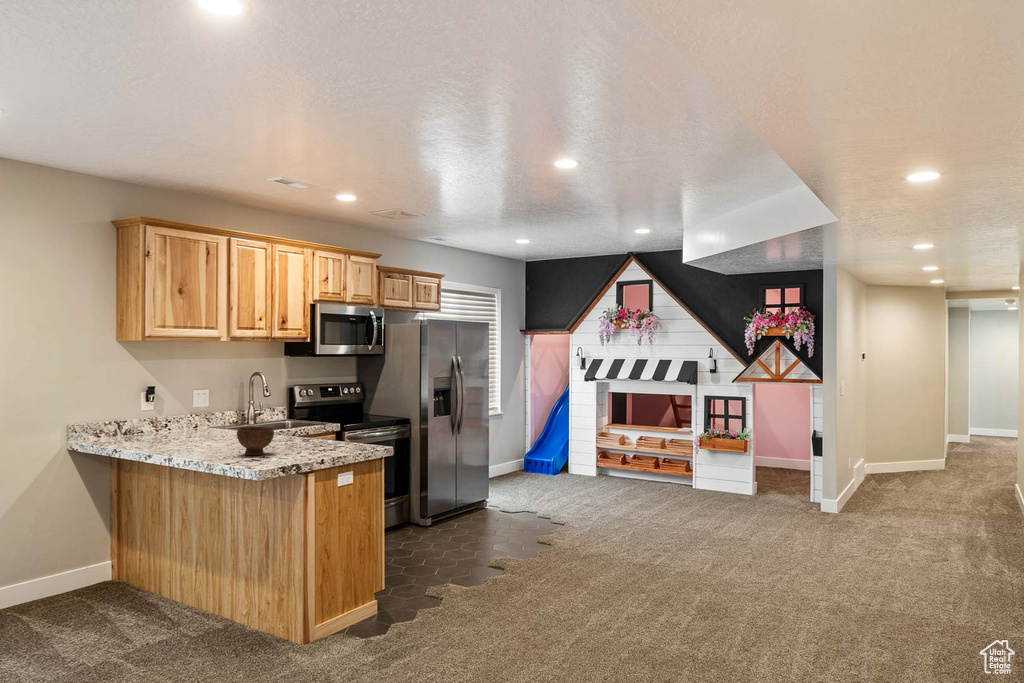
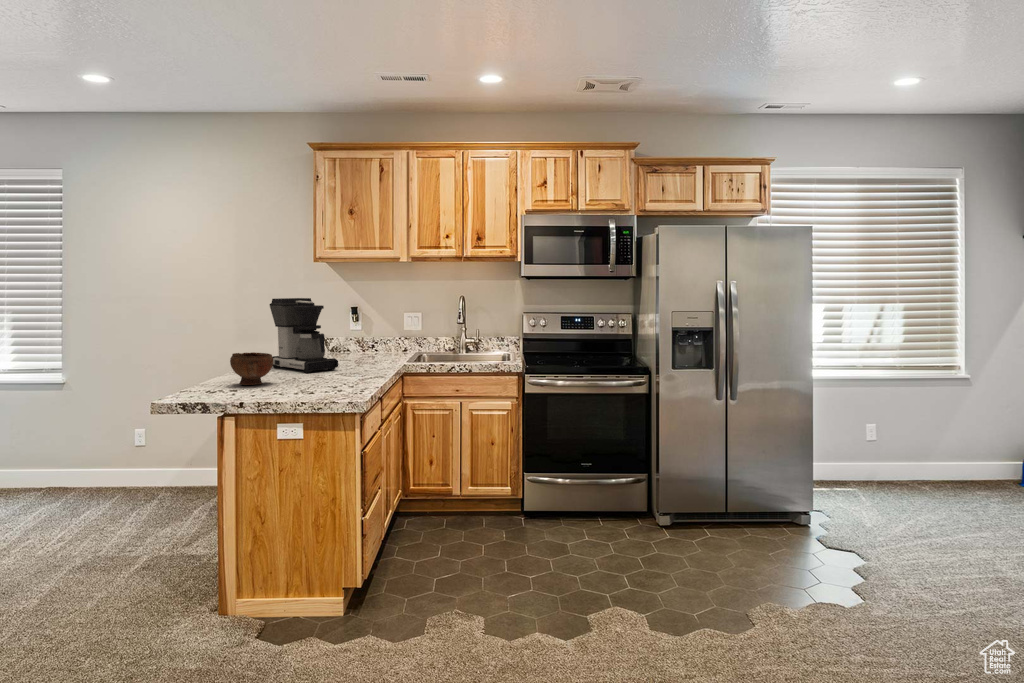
coffee maker: none [162,377,240,449] -> present [270,298,338,373]

